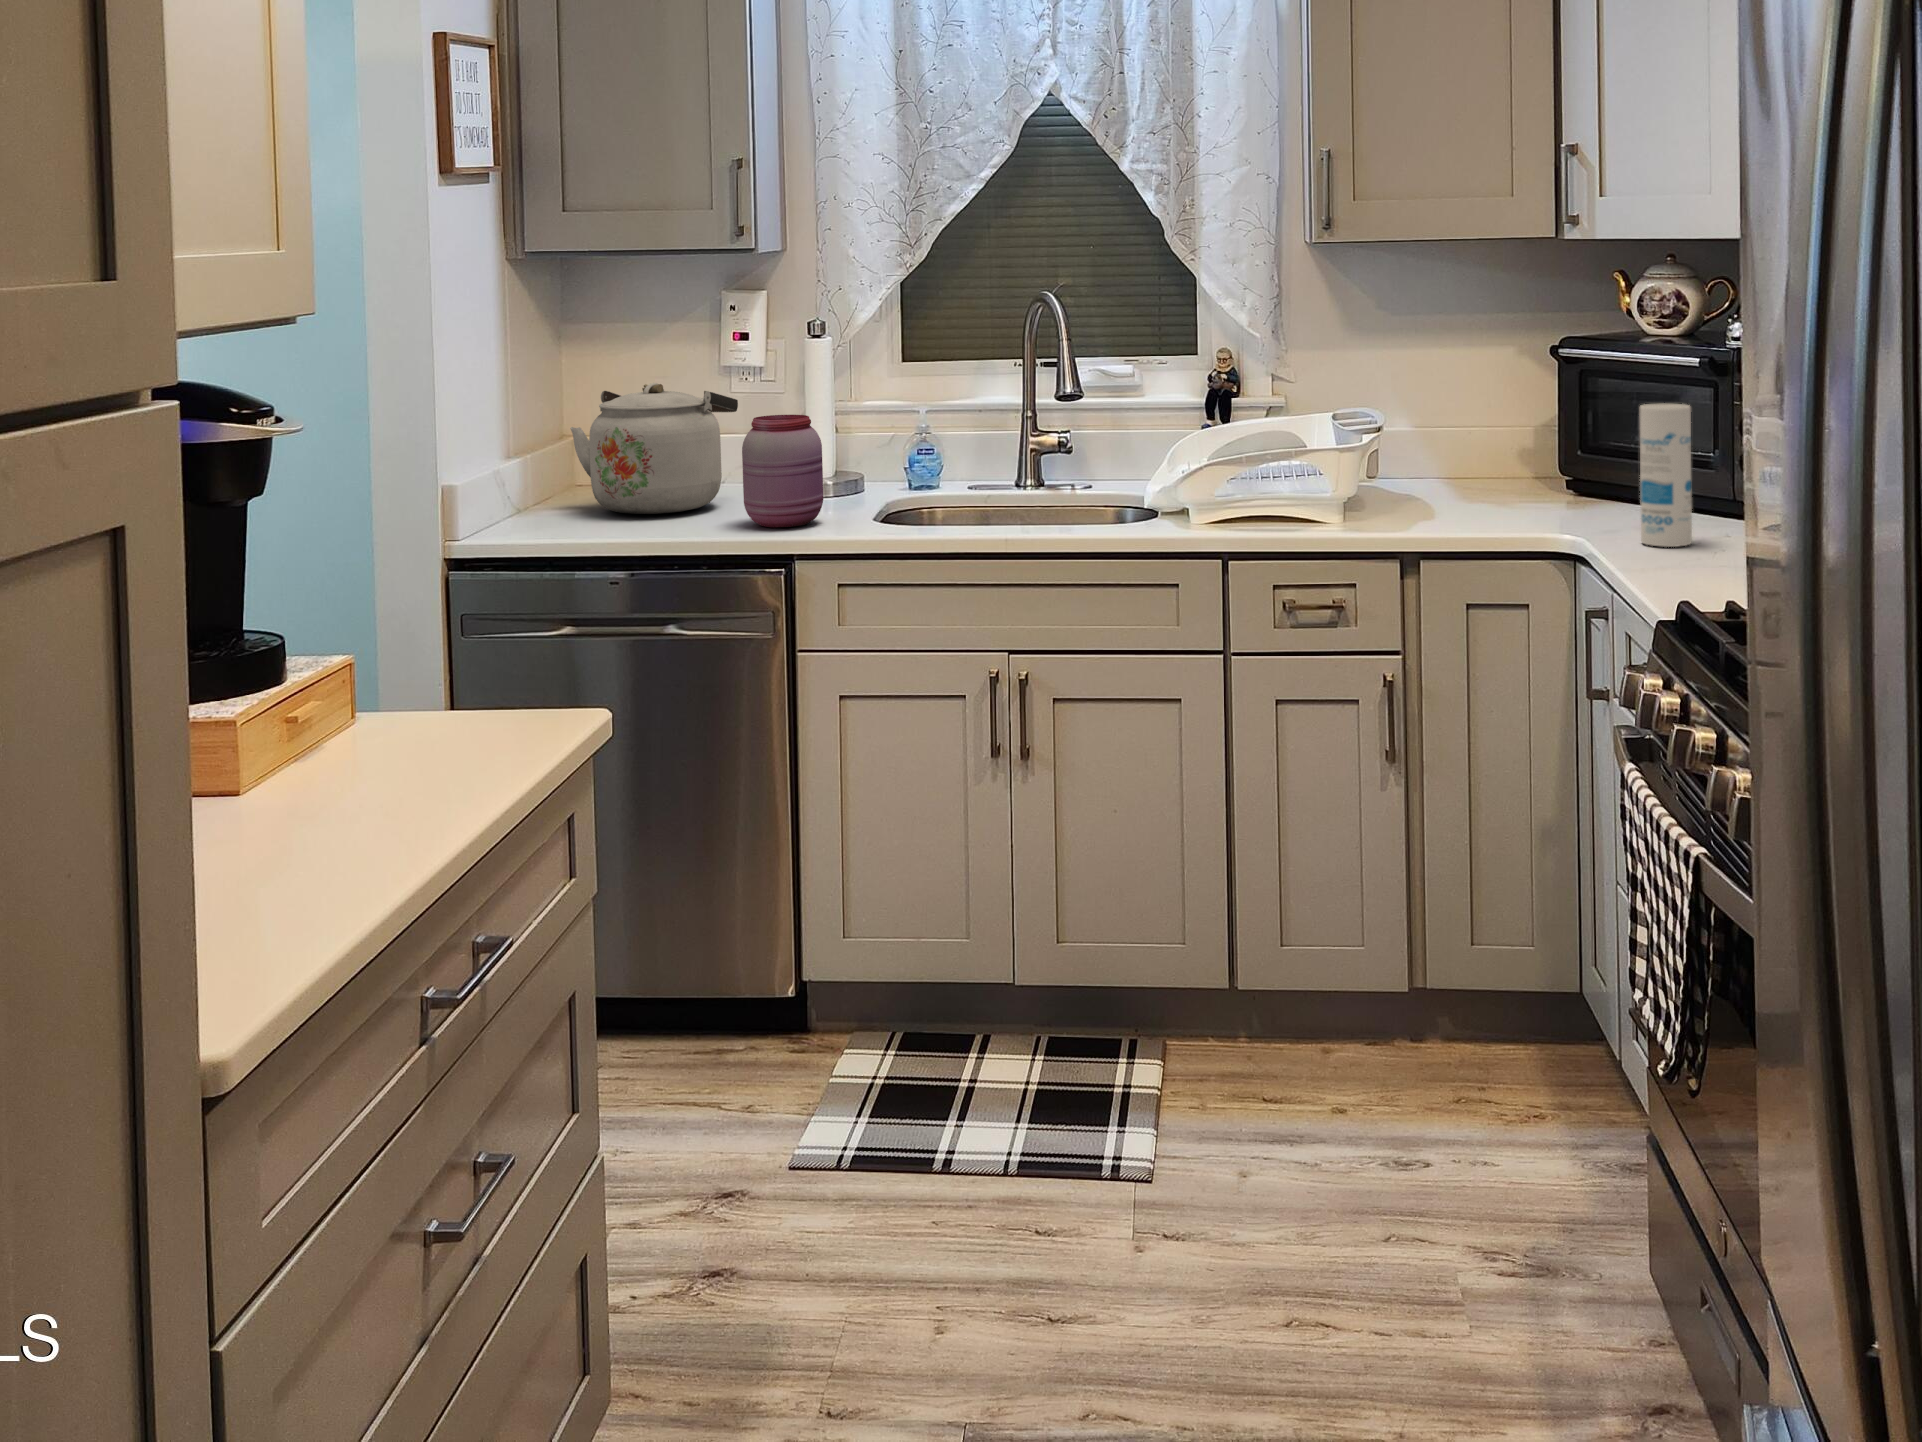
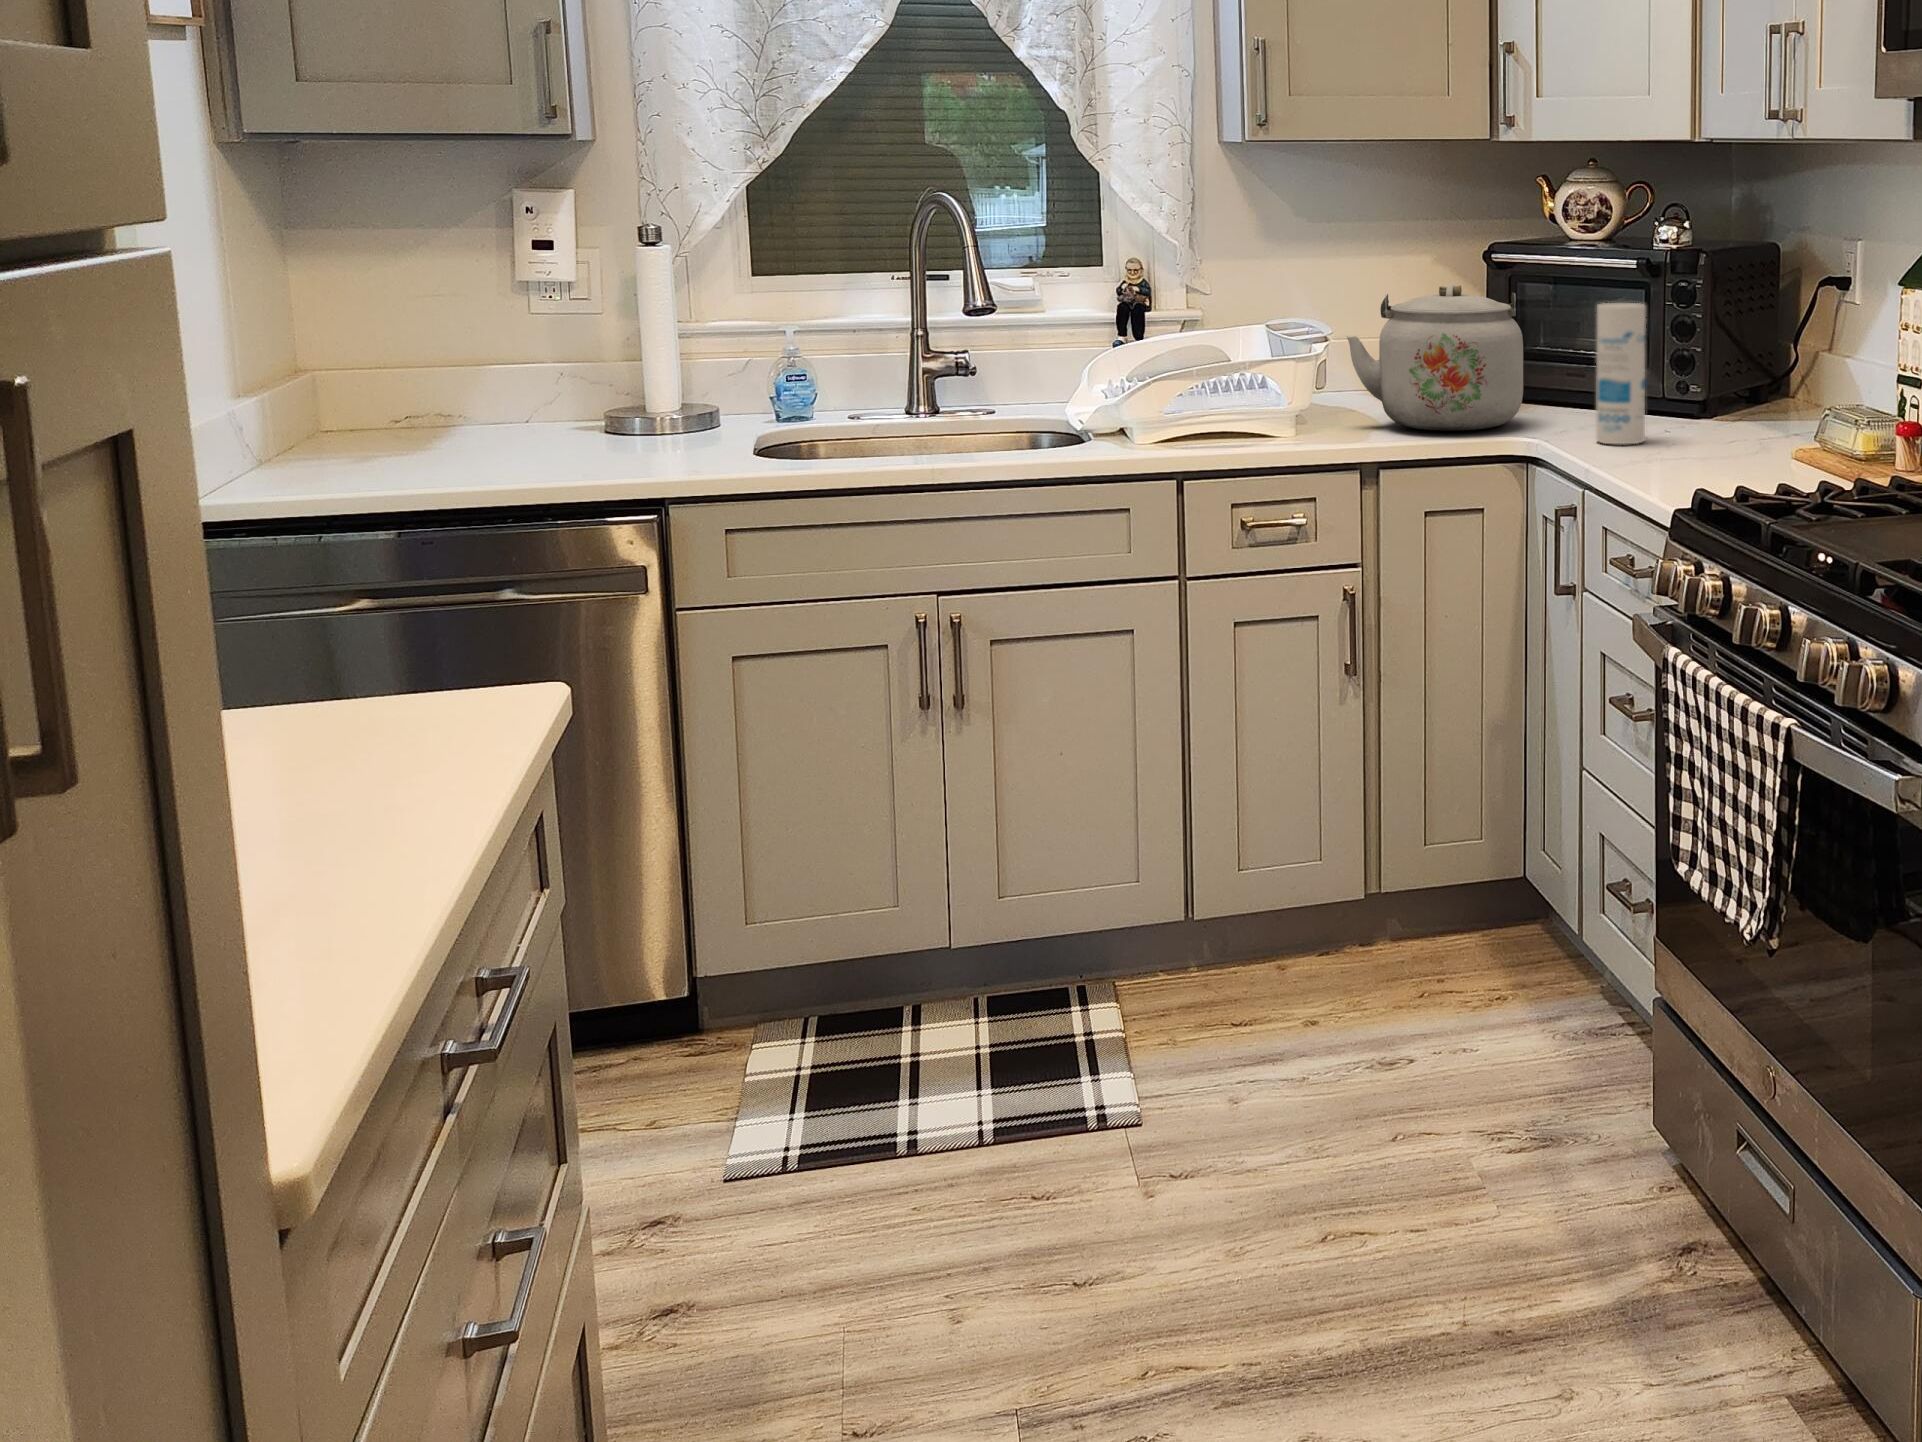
kettle: present [570,383,738,514] -> present [1346,284,1523,431]
jar: present [742,415,823,527] -> none [588,329,693,461]

